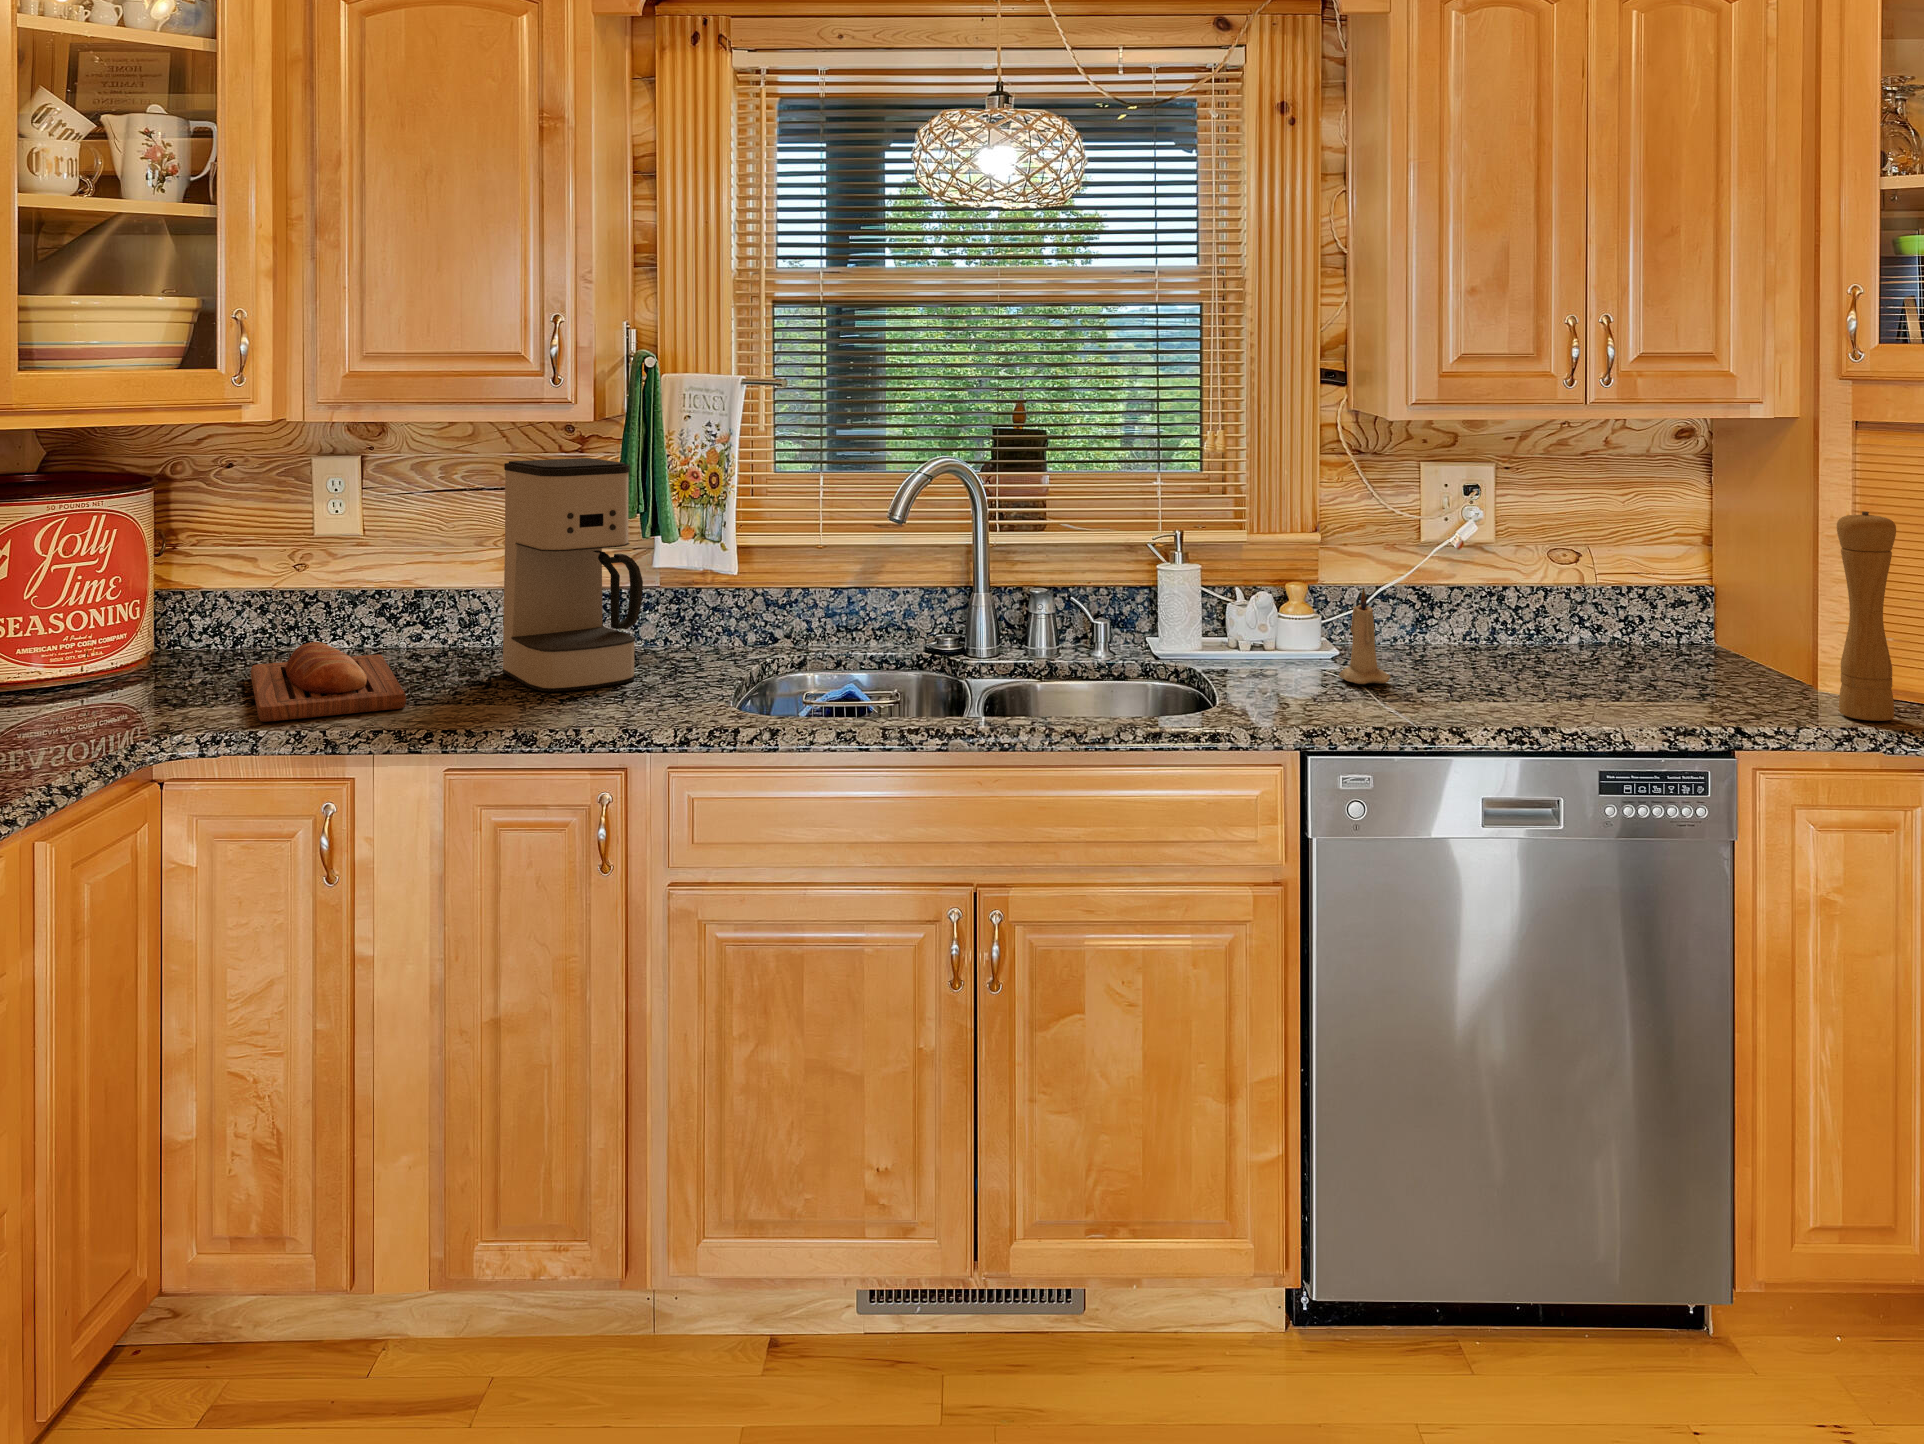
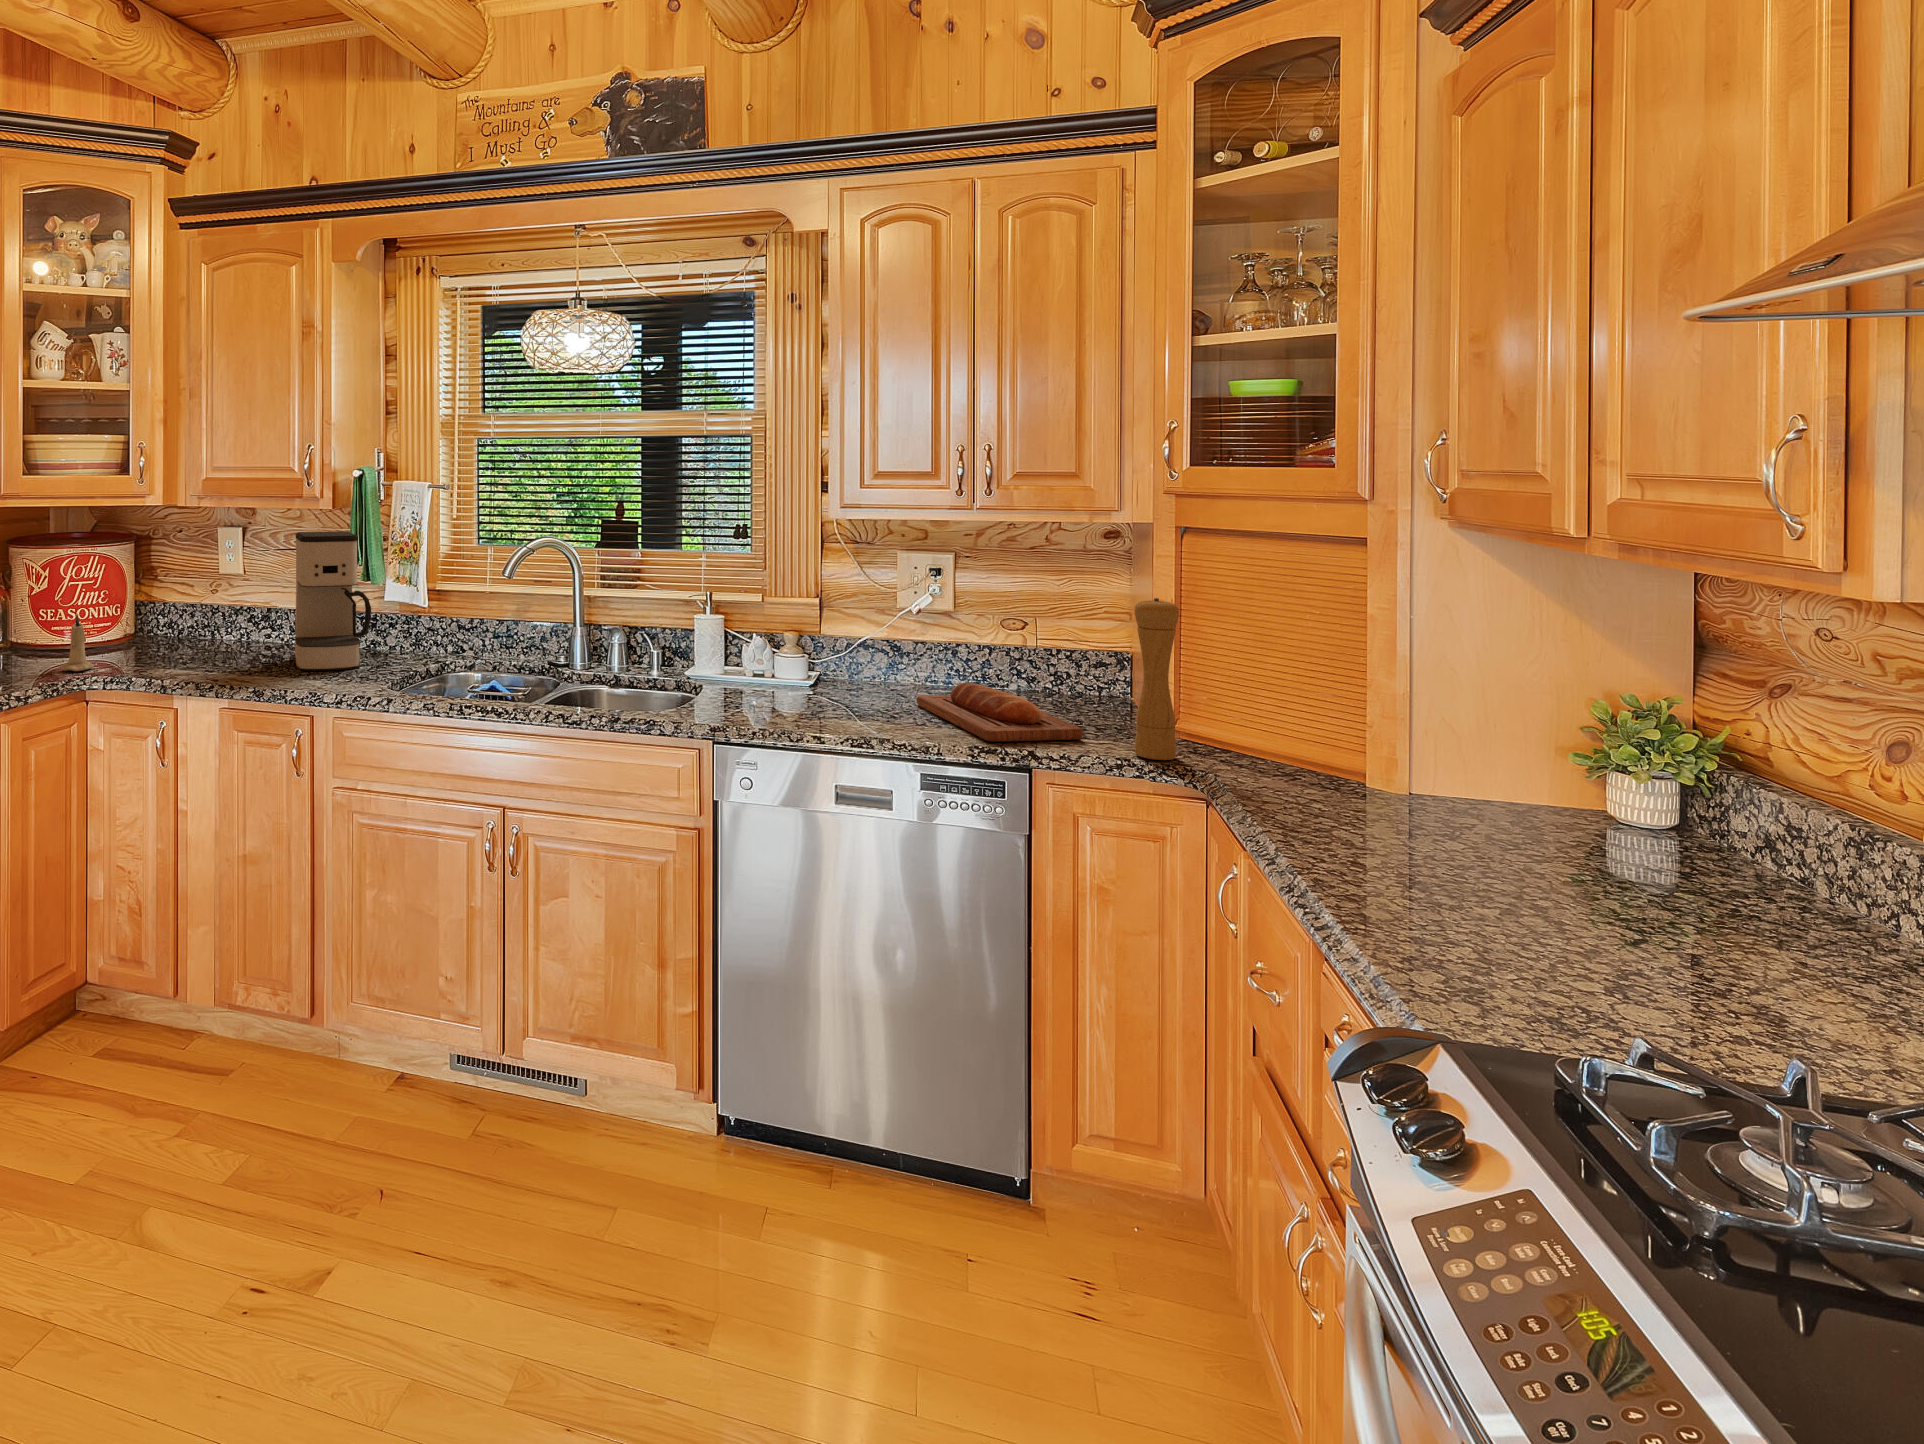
candle: present [1339,589,1390,684] -> present [61,614,94,671]
bread loaf: present [251,642,406,721] -> present [917,683,1083,742]

